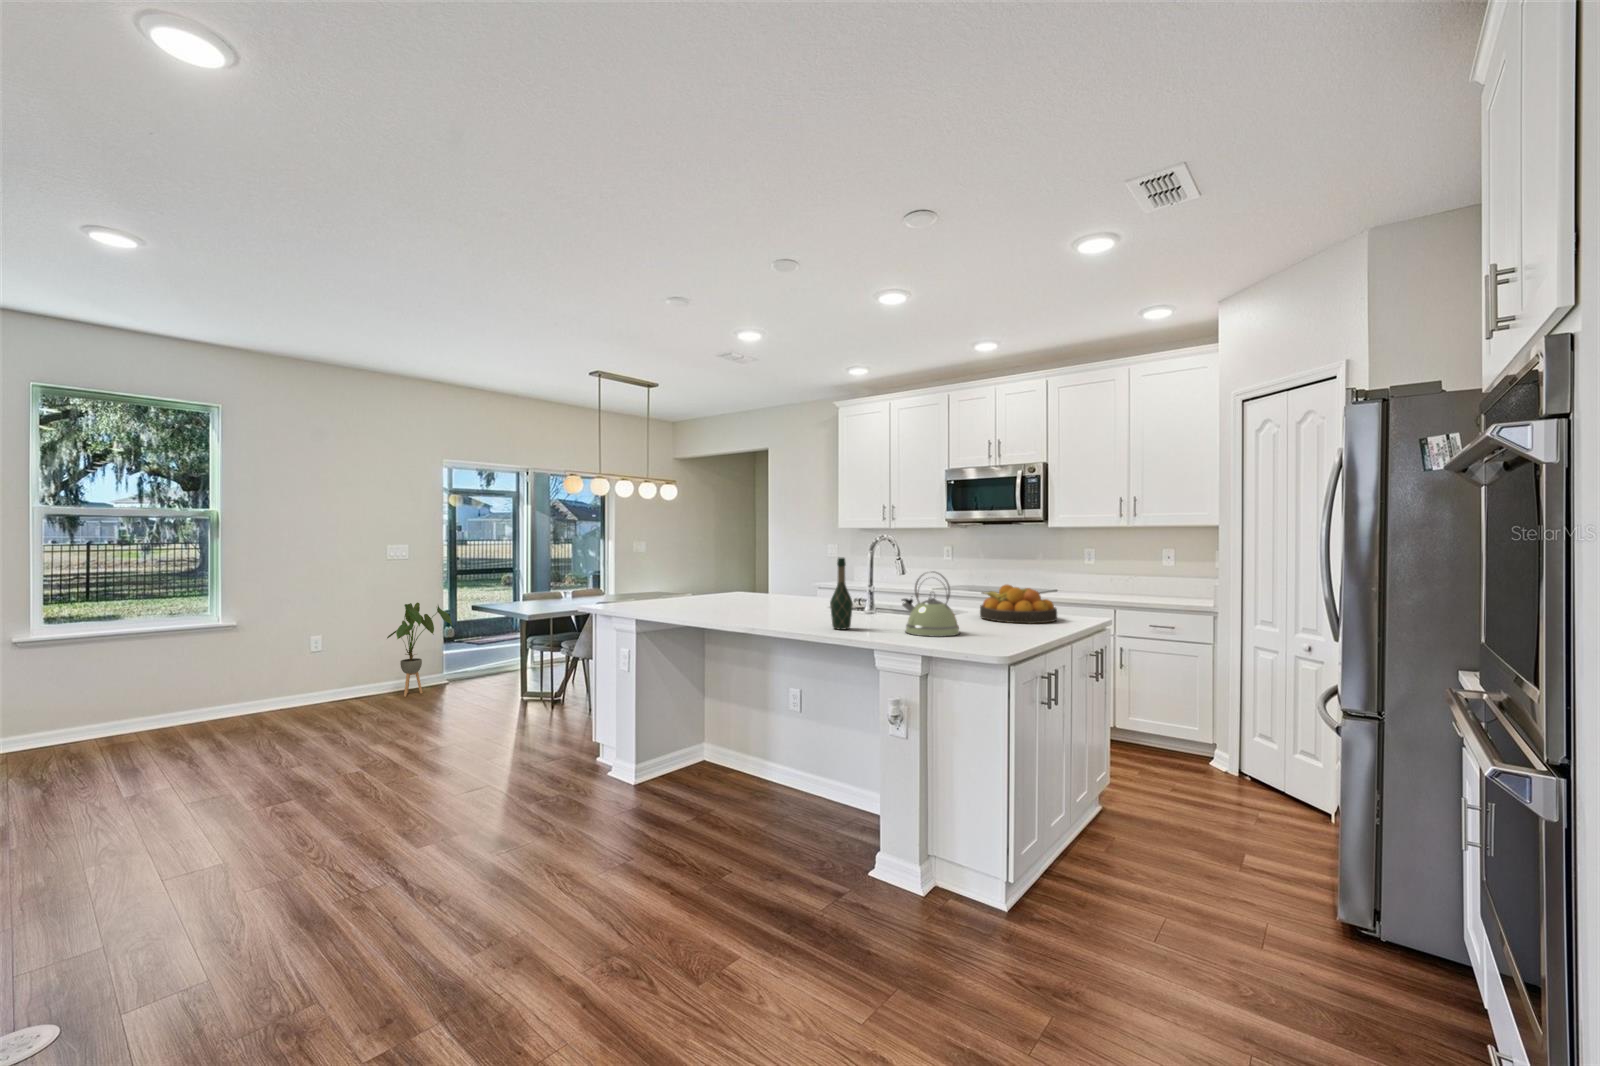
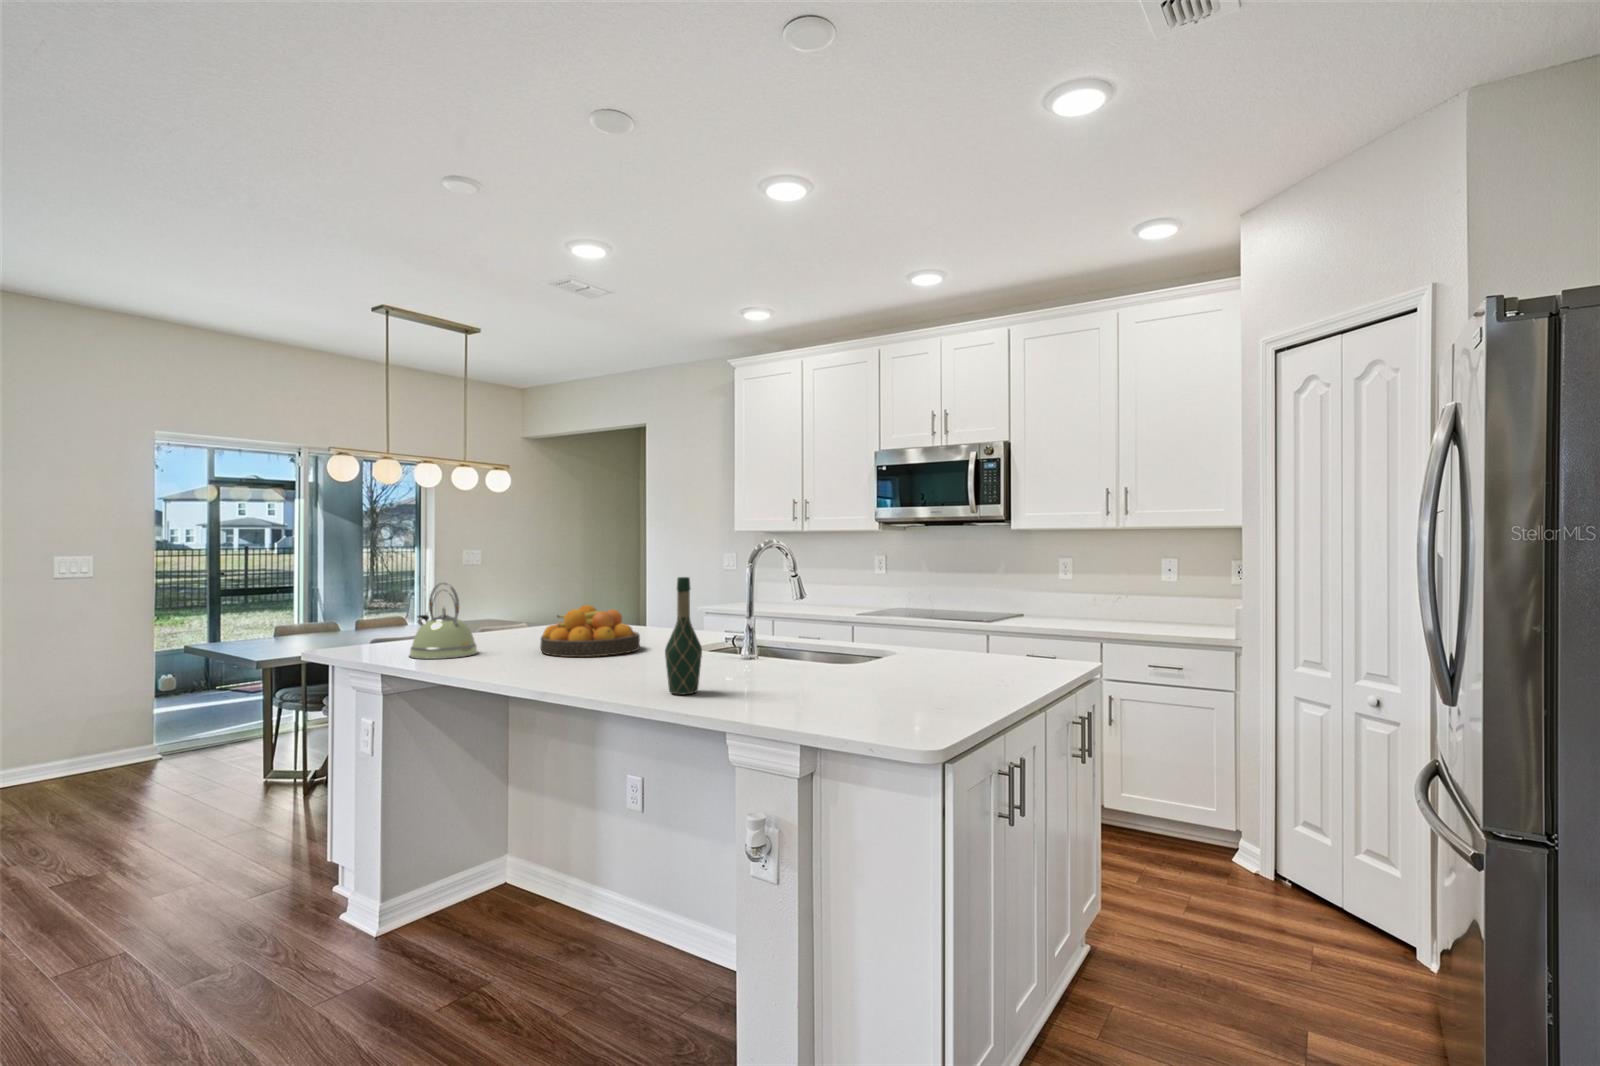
kettle: present [902,571,960,637] -> present [409,583,478,659]
fruit bowl: present [980,585,1057,623] -> present [540,605,640,657]
house plant: present [387,602,452,697] -> none [52,641,162,783]

